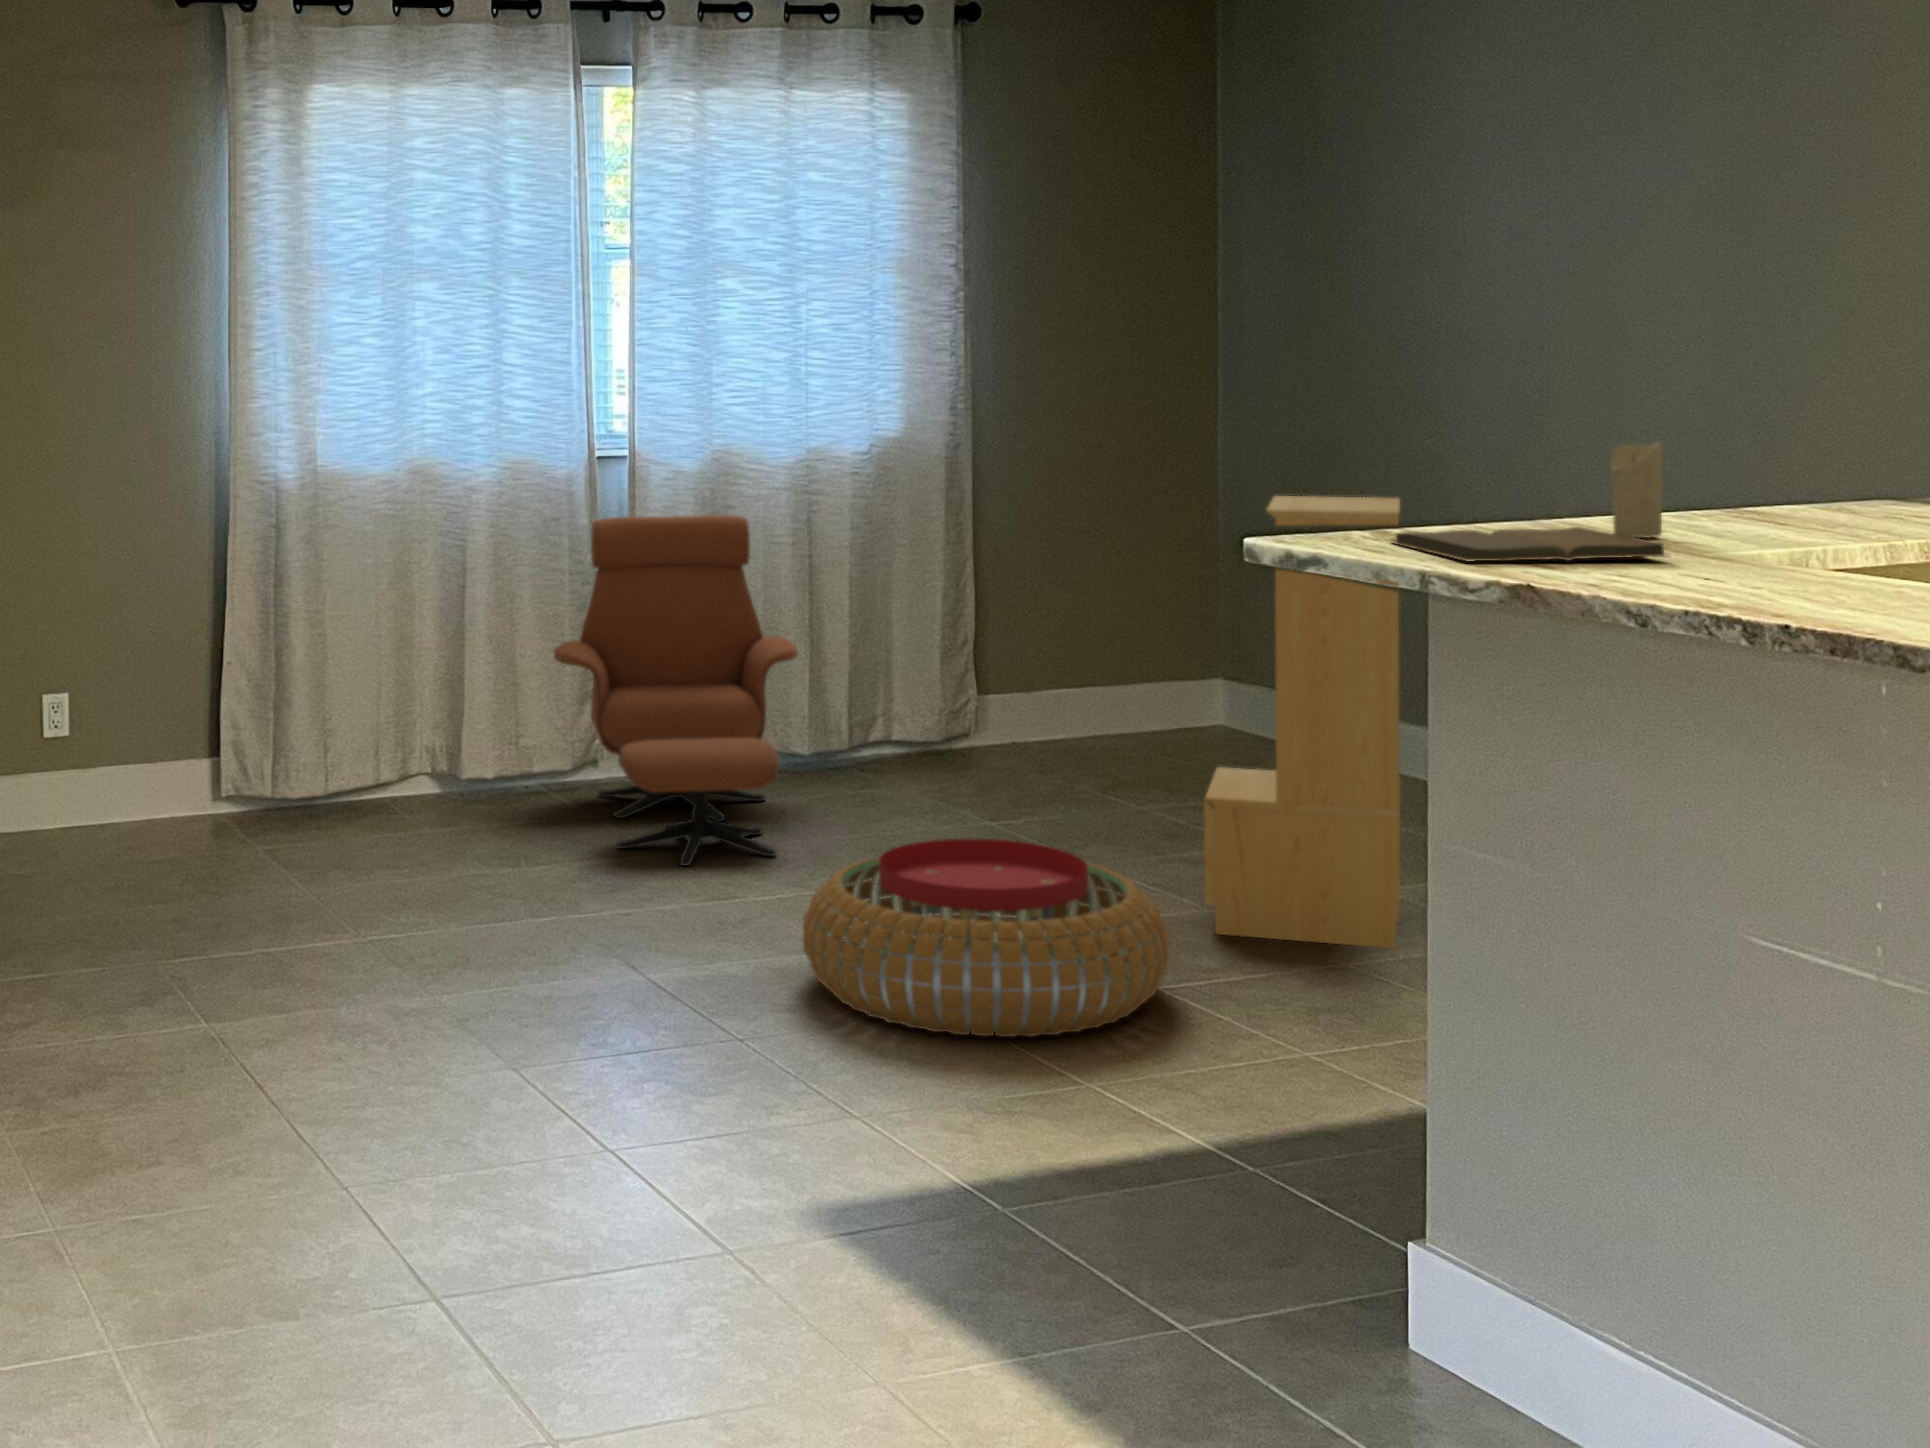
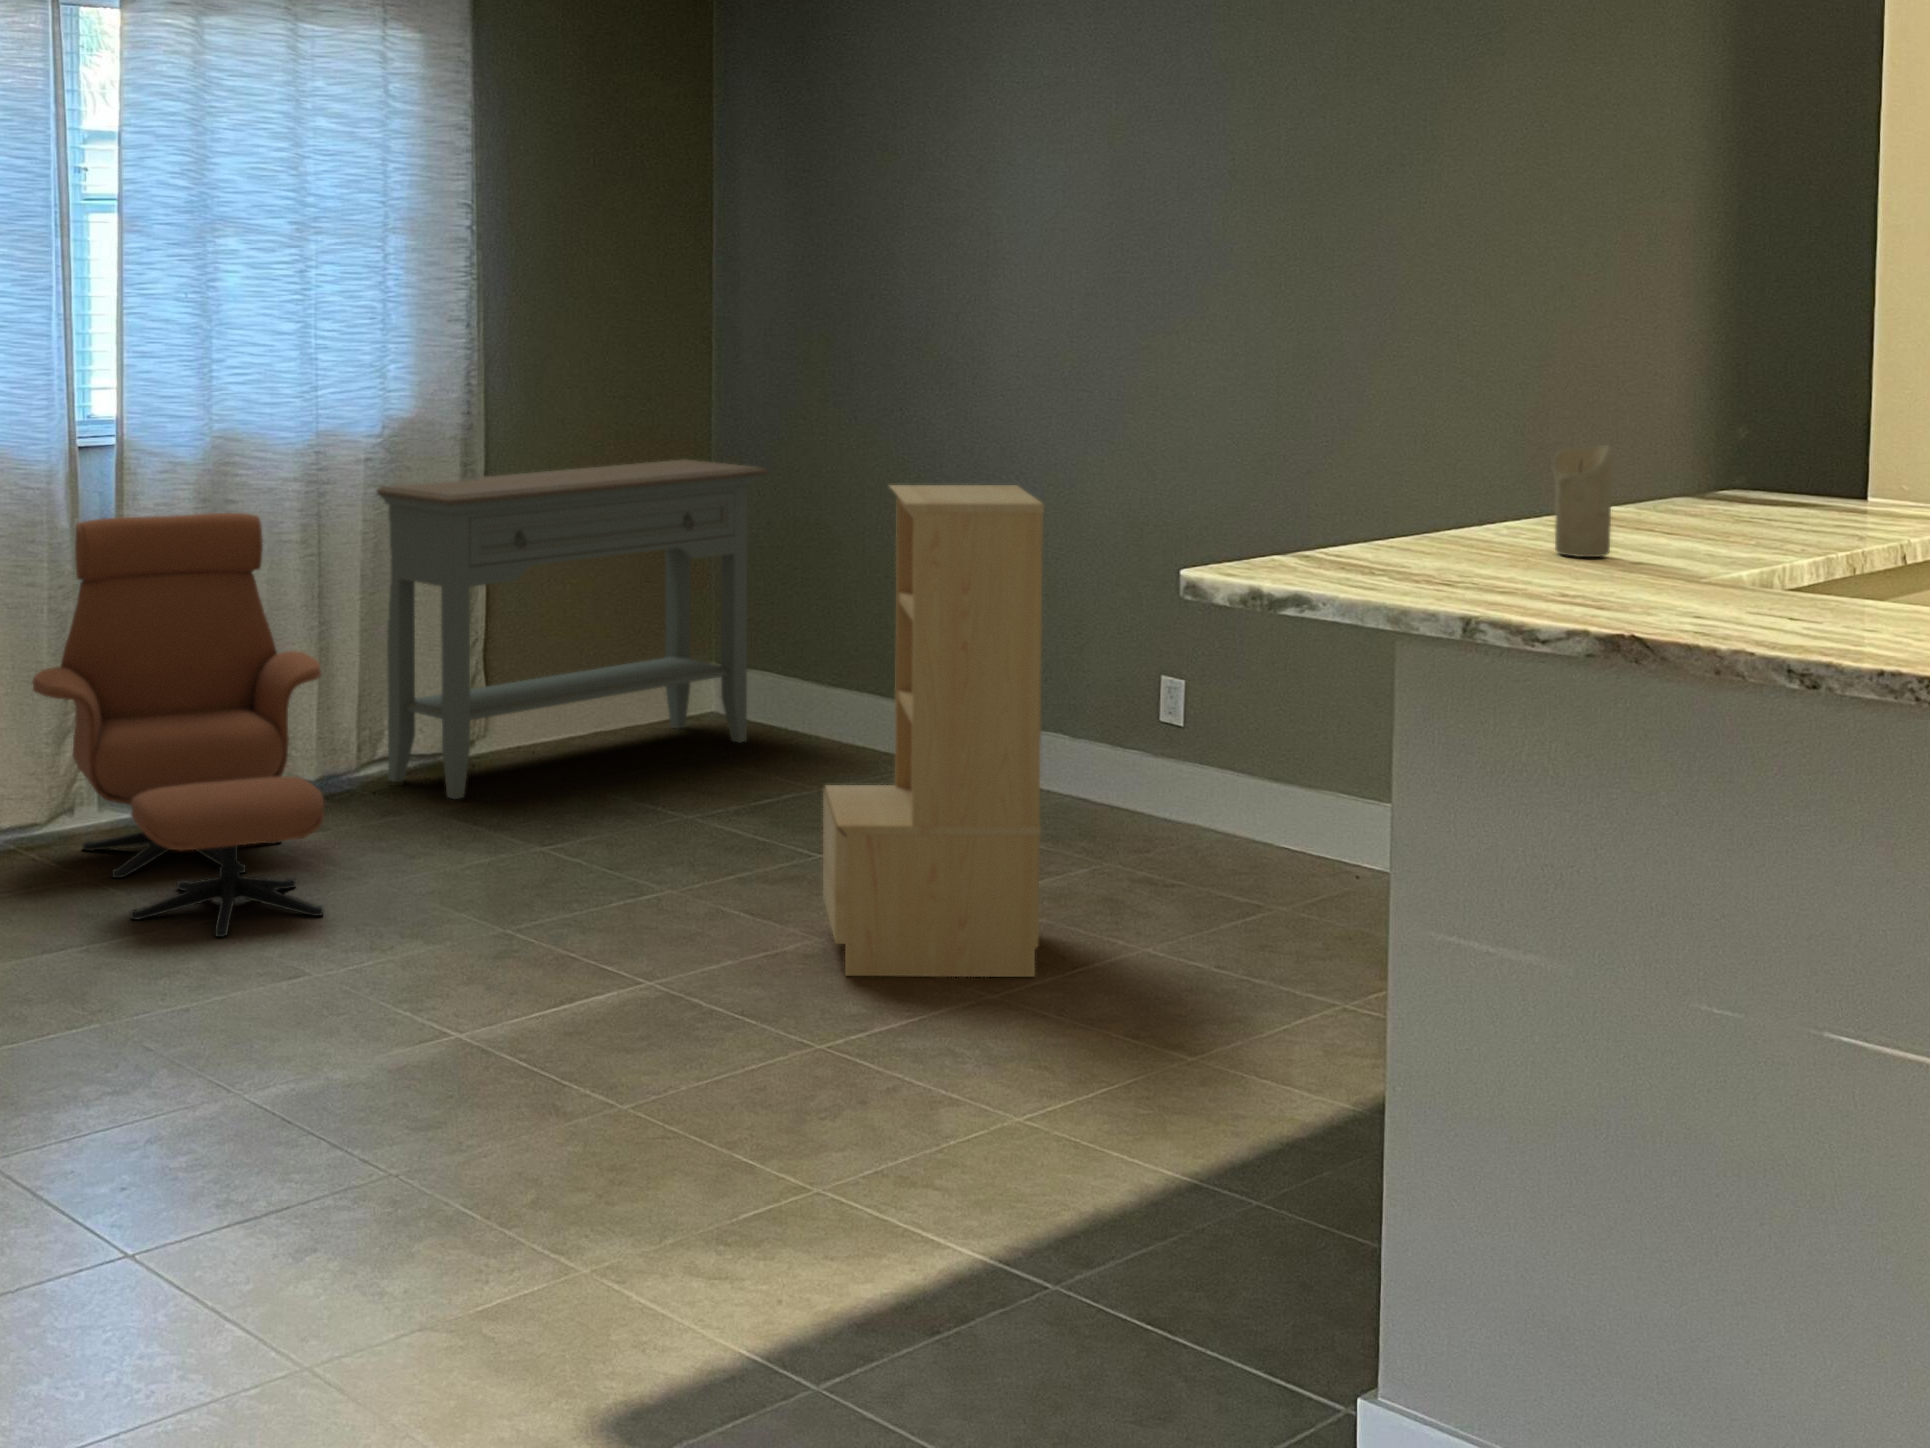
console table: none [863,480,1249,777] -> present [377,459,768,799]
book: present [1394,527,1667,561] -> none [1367,548,1705,602]
pouf: present [803,839,1169,1037] -> none [425,896,846,1143]

